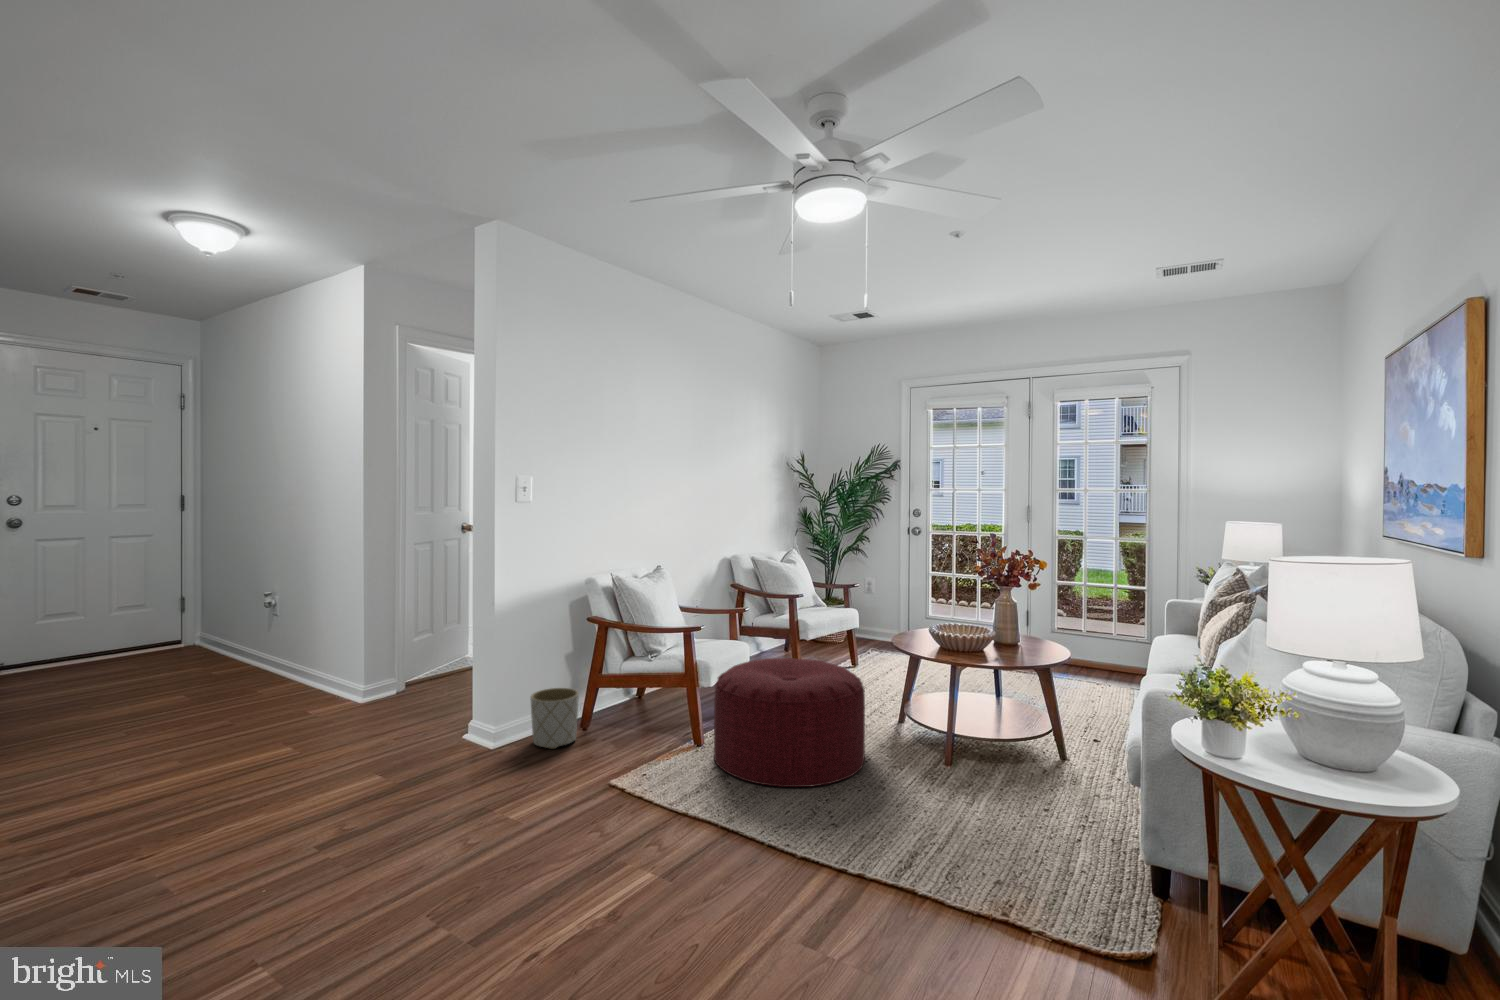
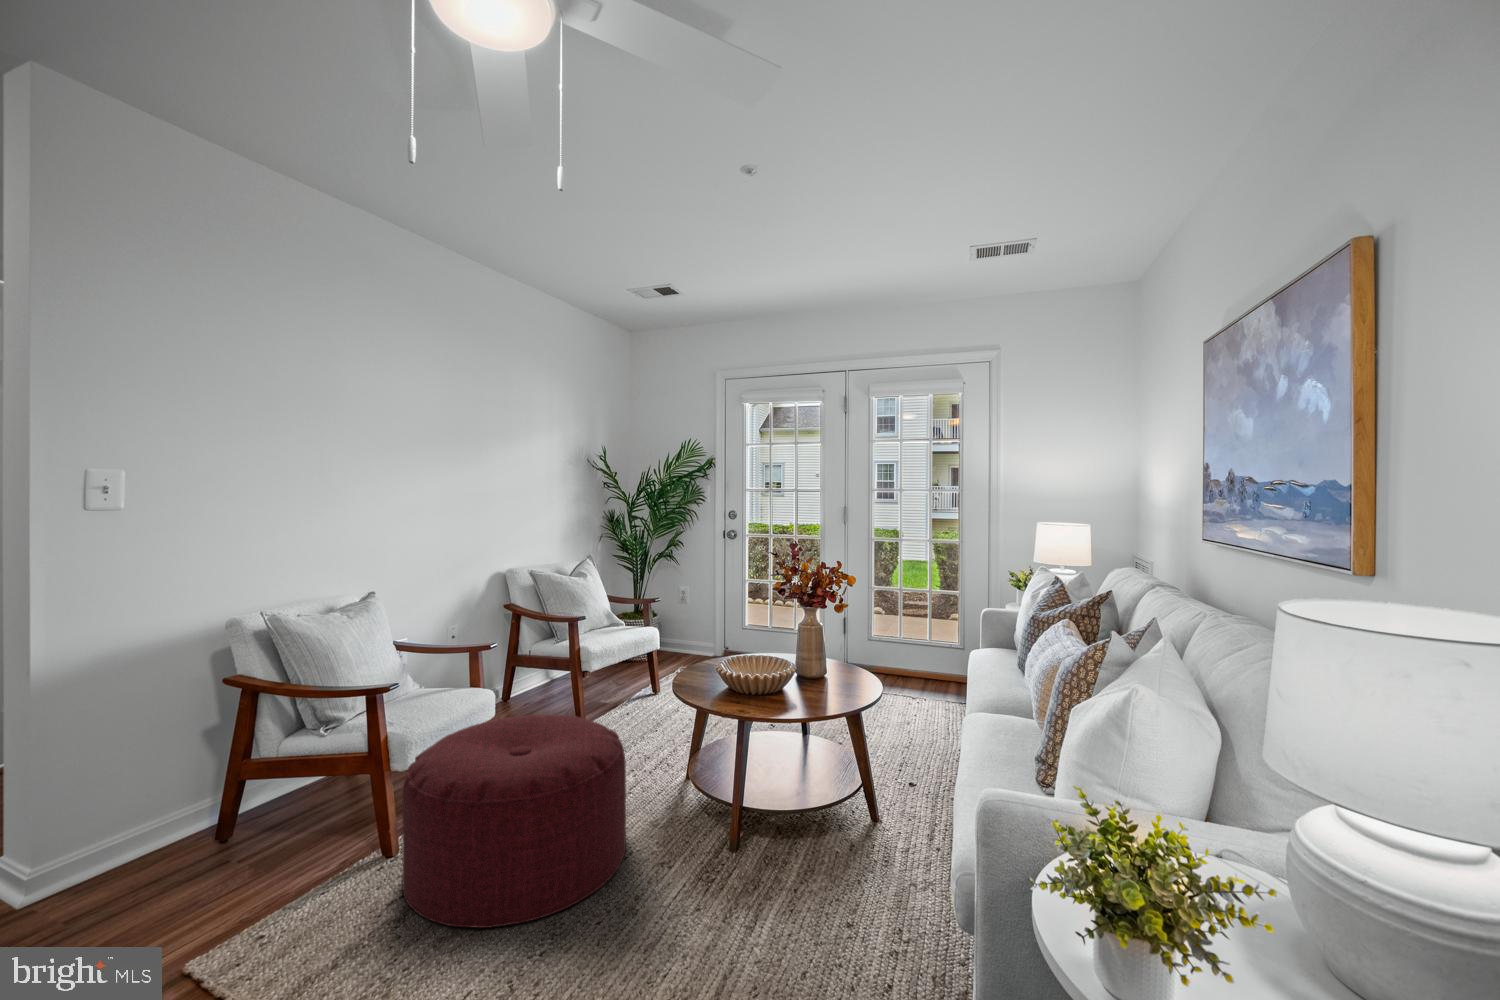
planter: present [530,688,579,749] -> none [108,784,204,889]

